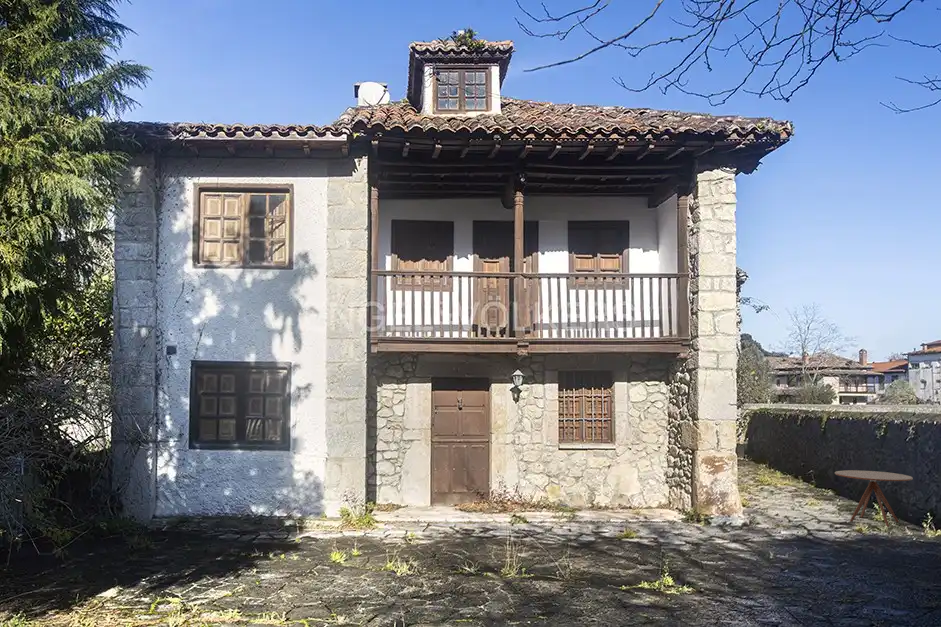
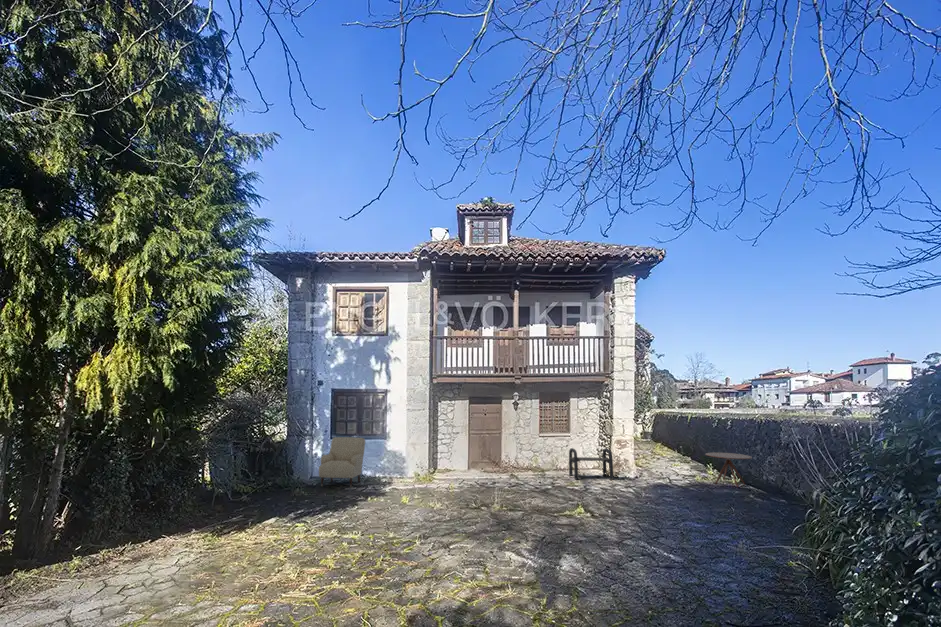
chair: none [171,449,255,536] -> present [319,437,365,487]
bench: none [607,465,682,517] -> present [569,448,613,480]

